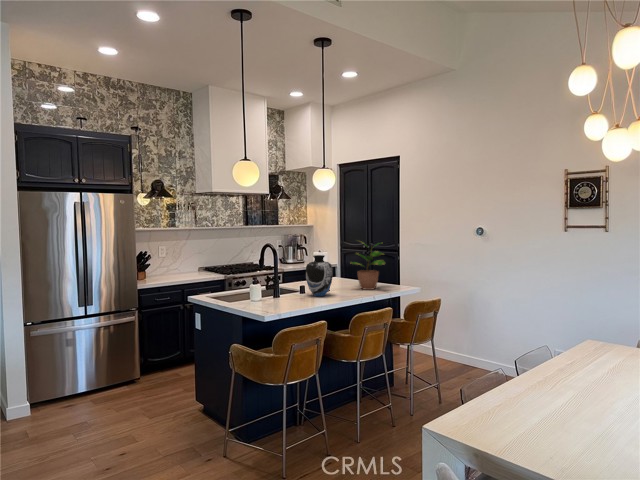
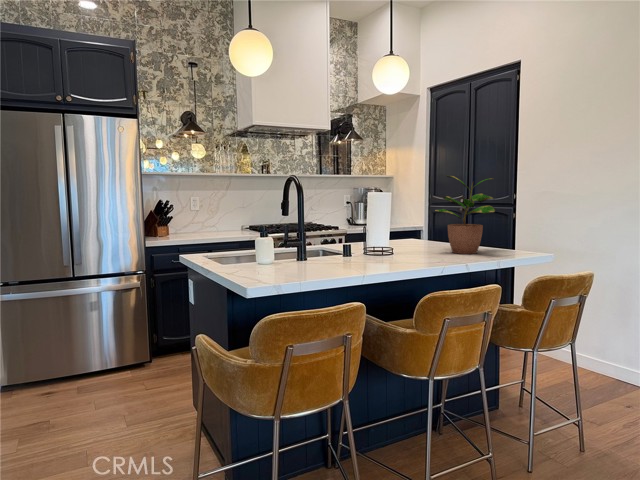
vase: present [306,255,333,296] -> none [361,195,405,260]

